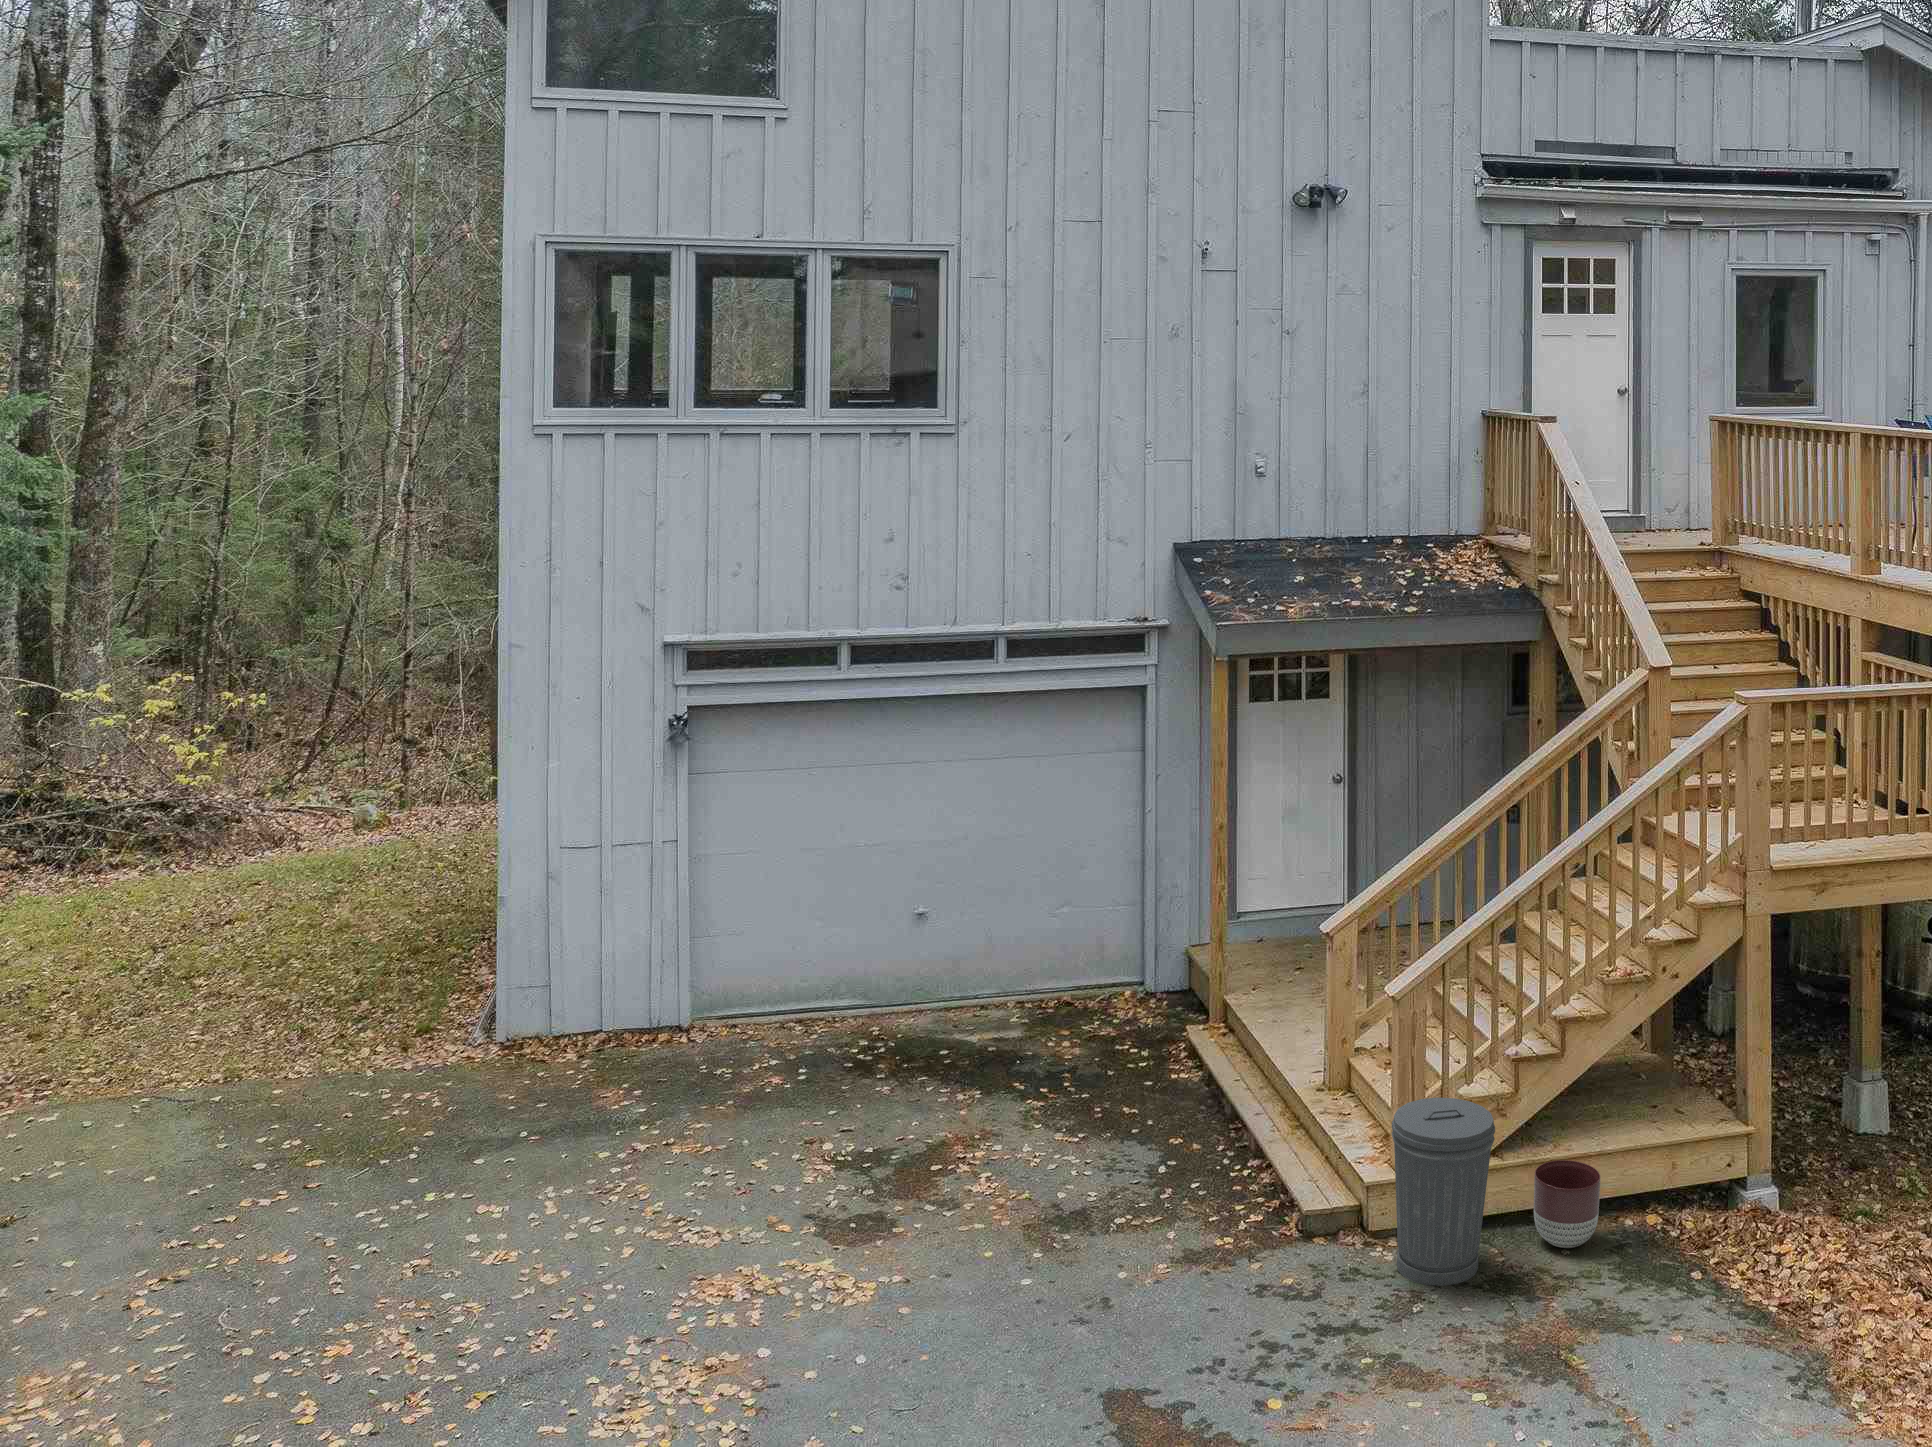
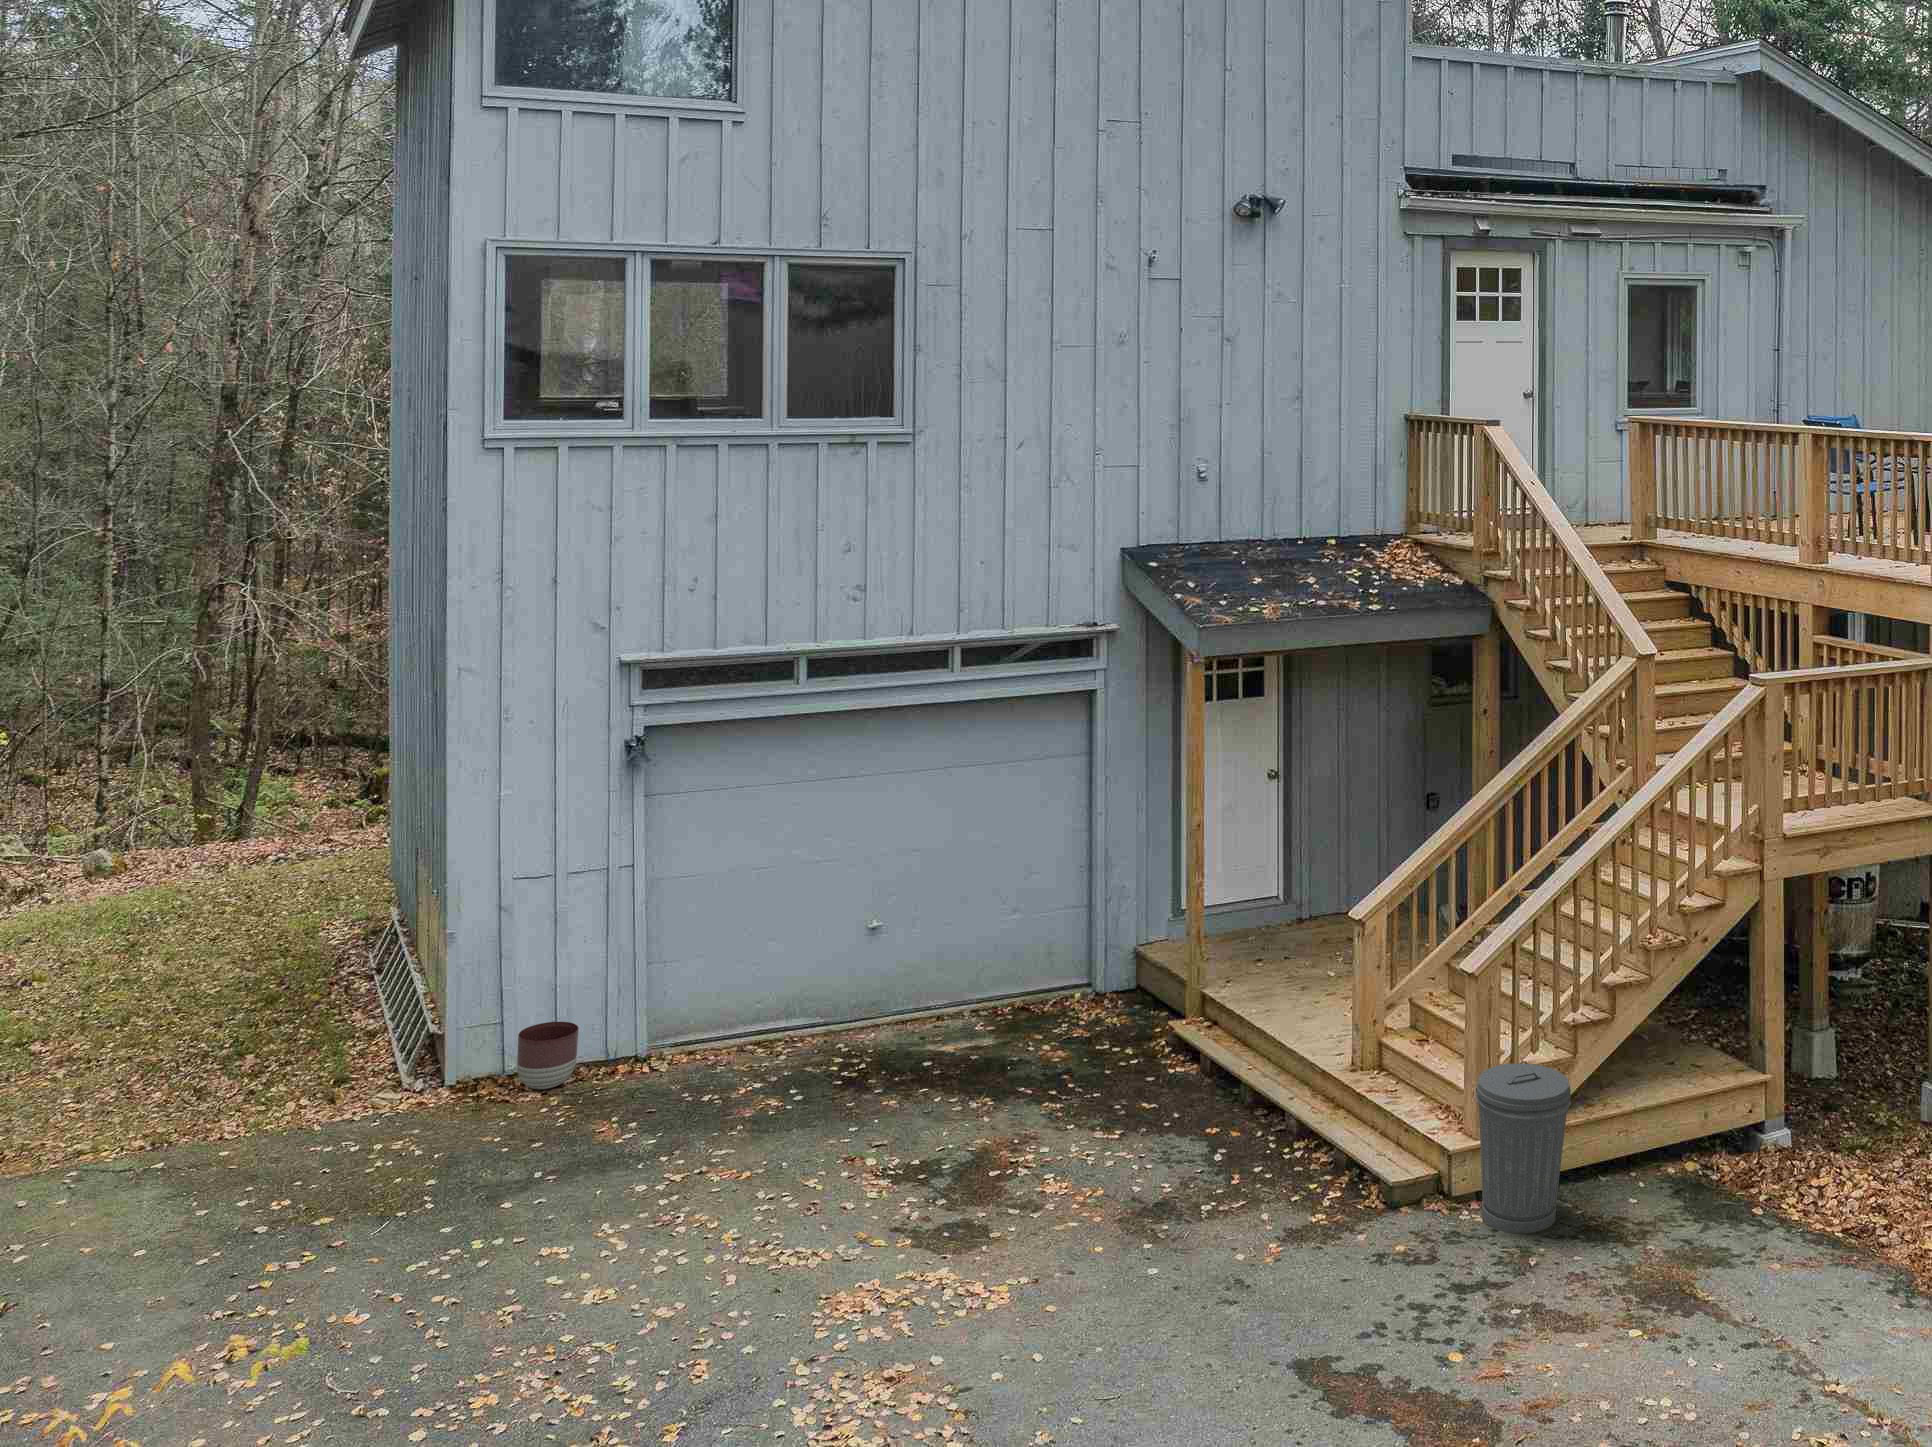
planter: present [1534,1160,1600,1248] -> present [517,1022,579,1089]

